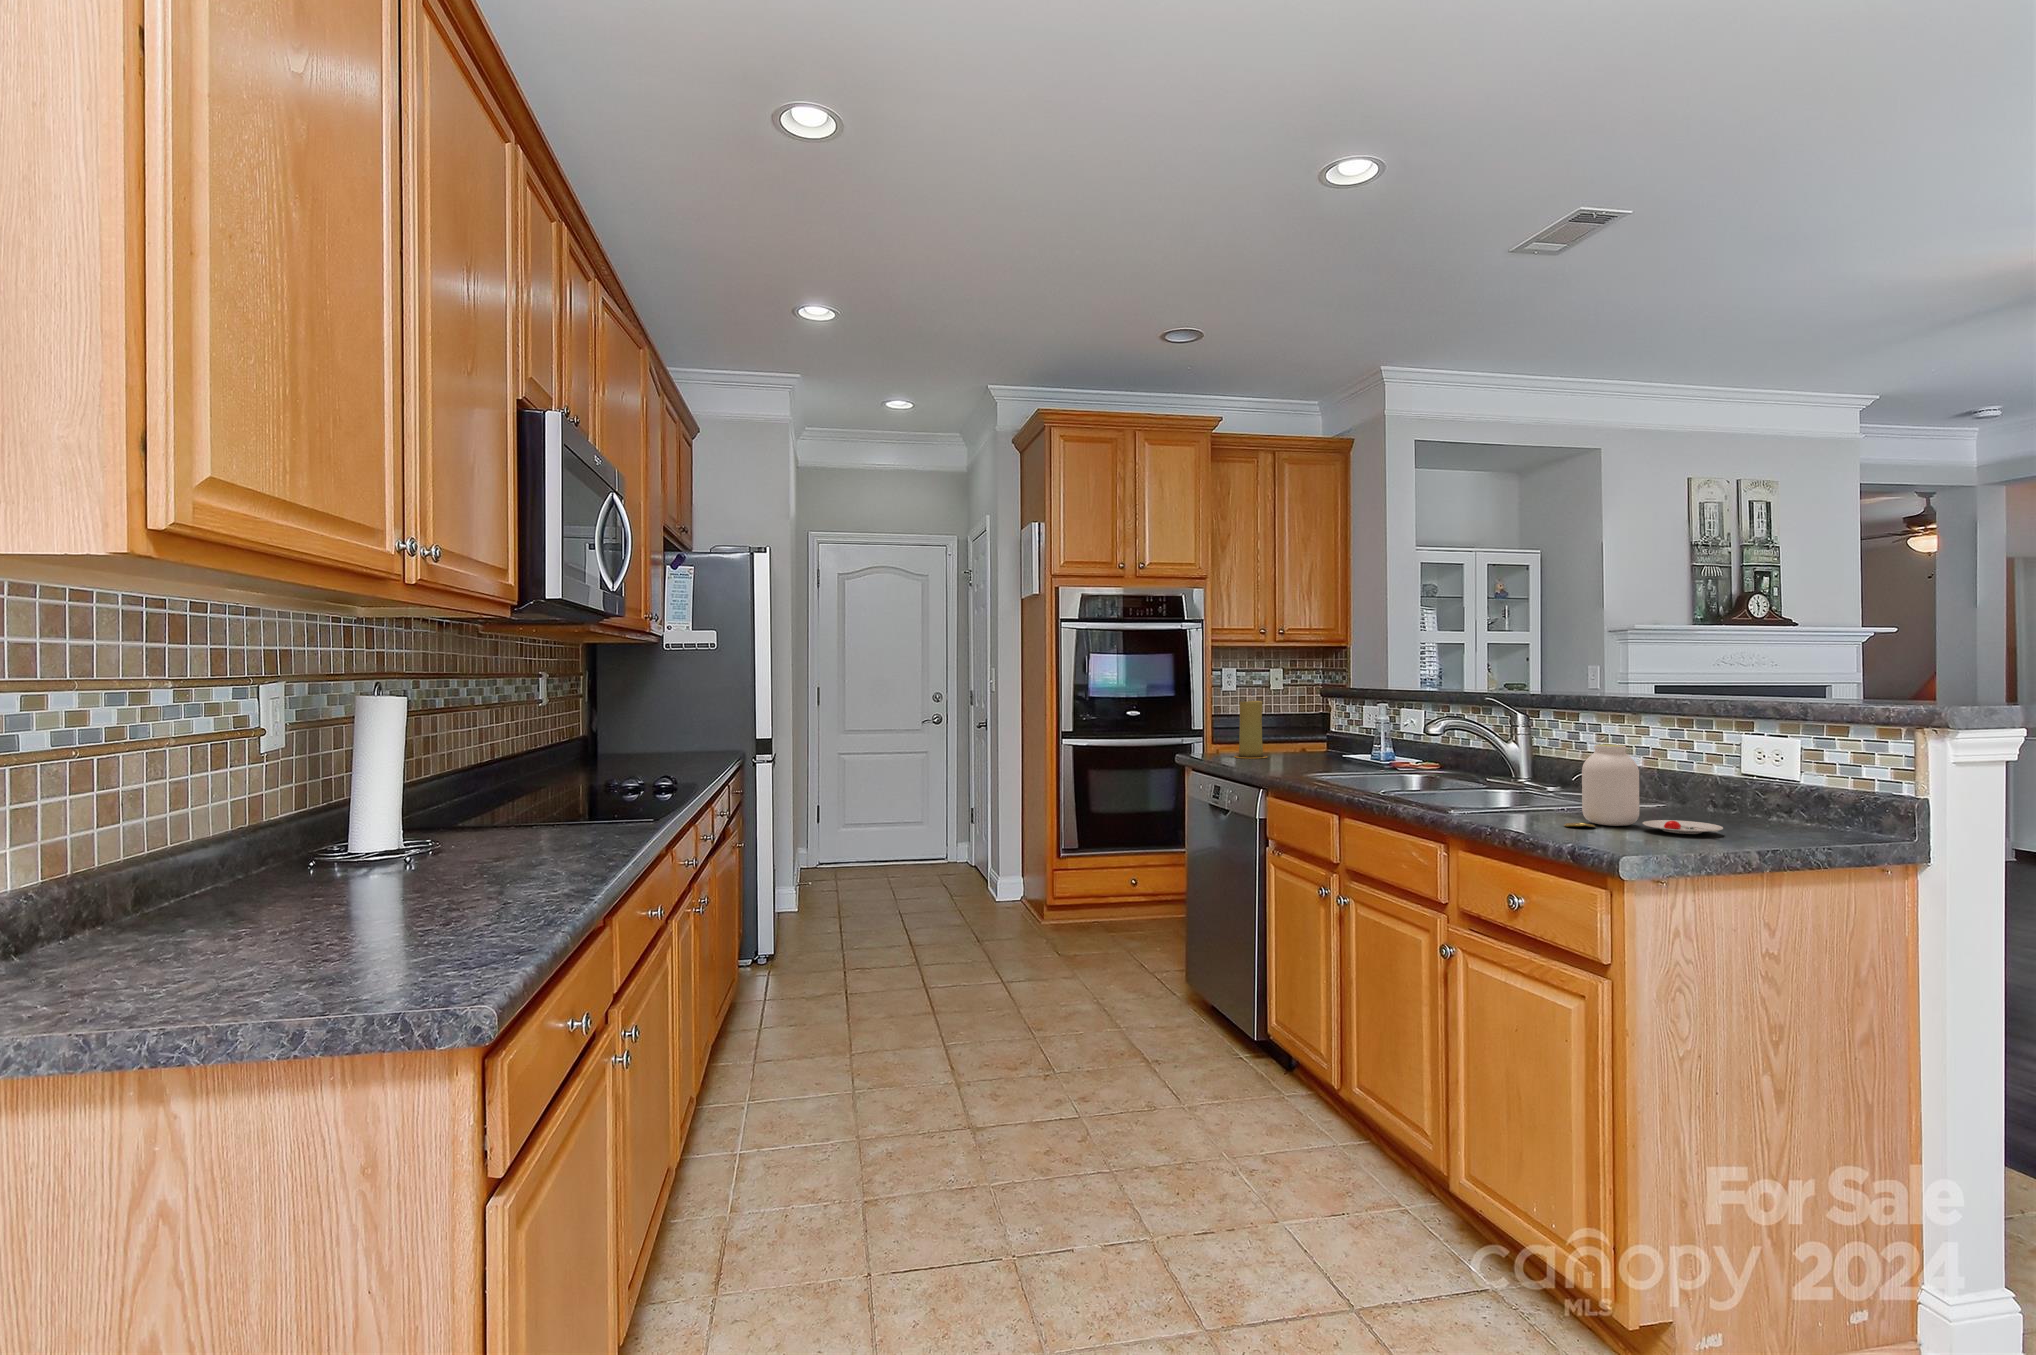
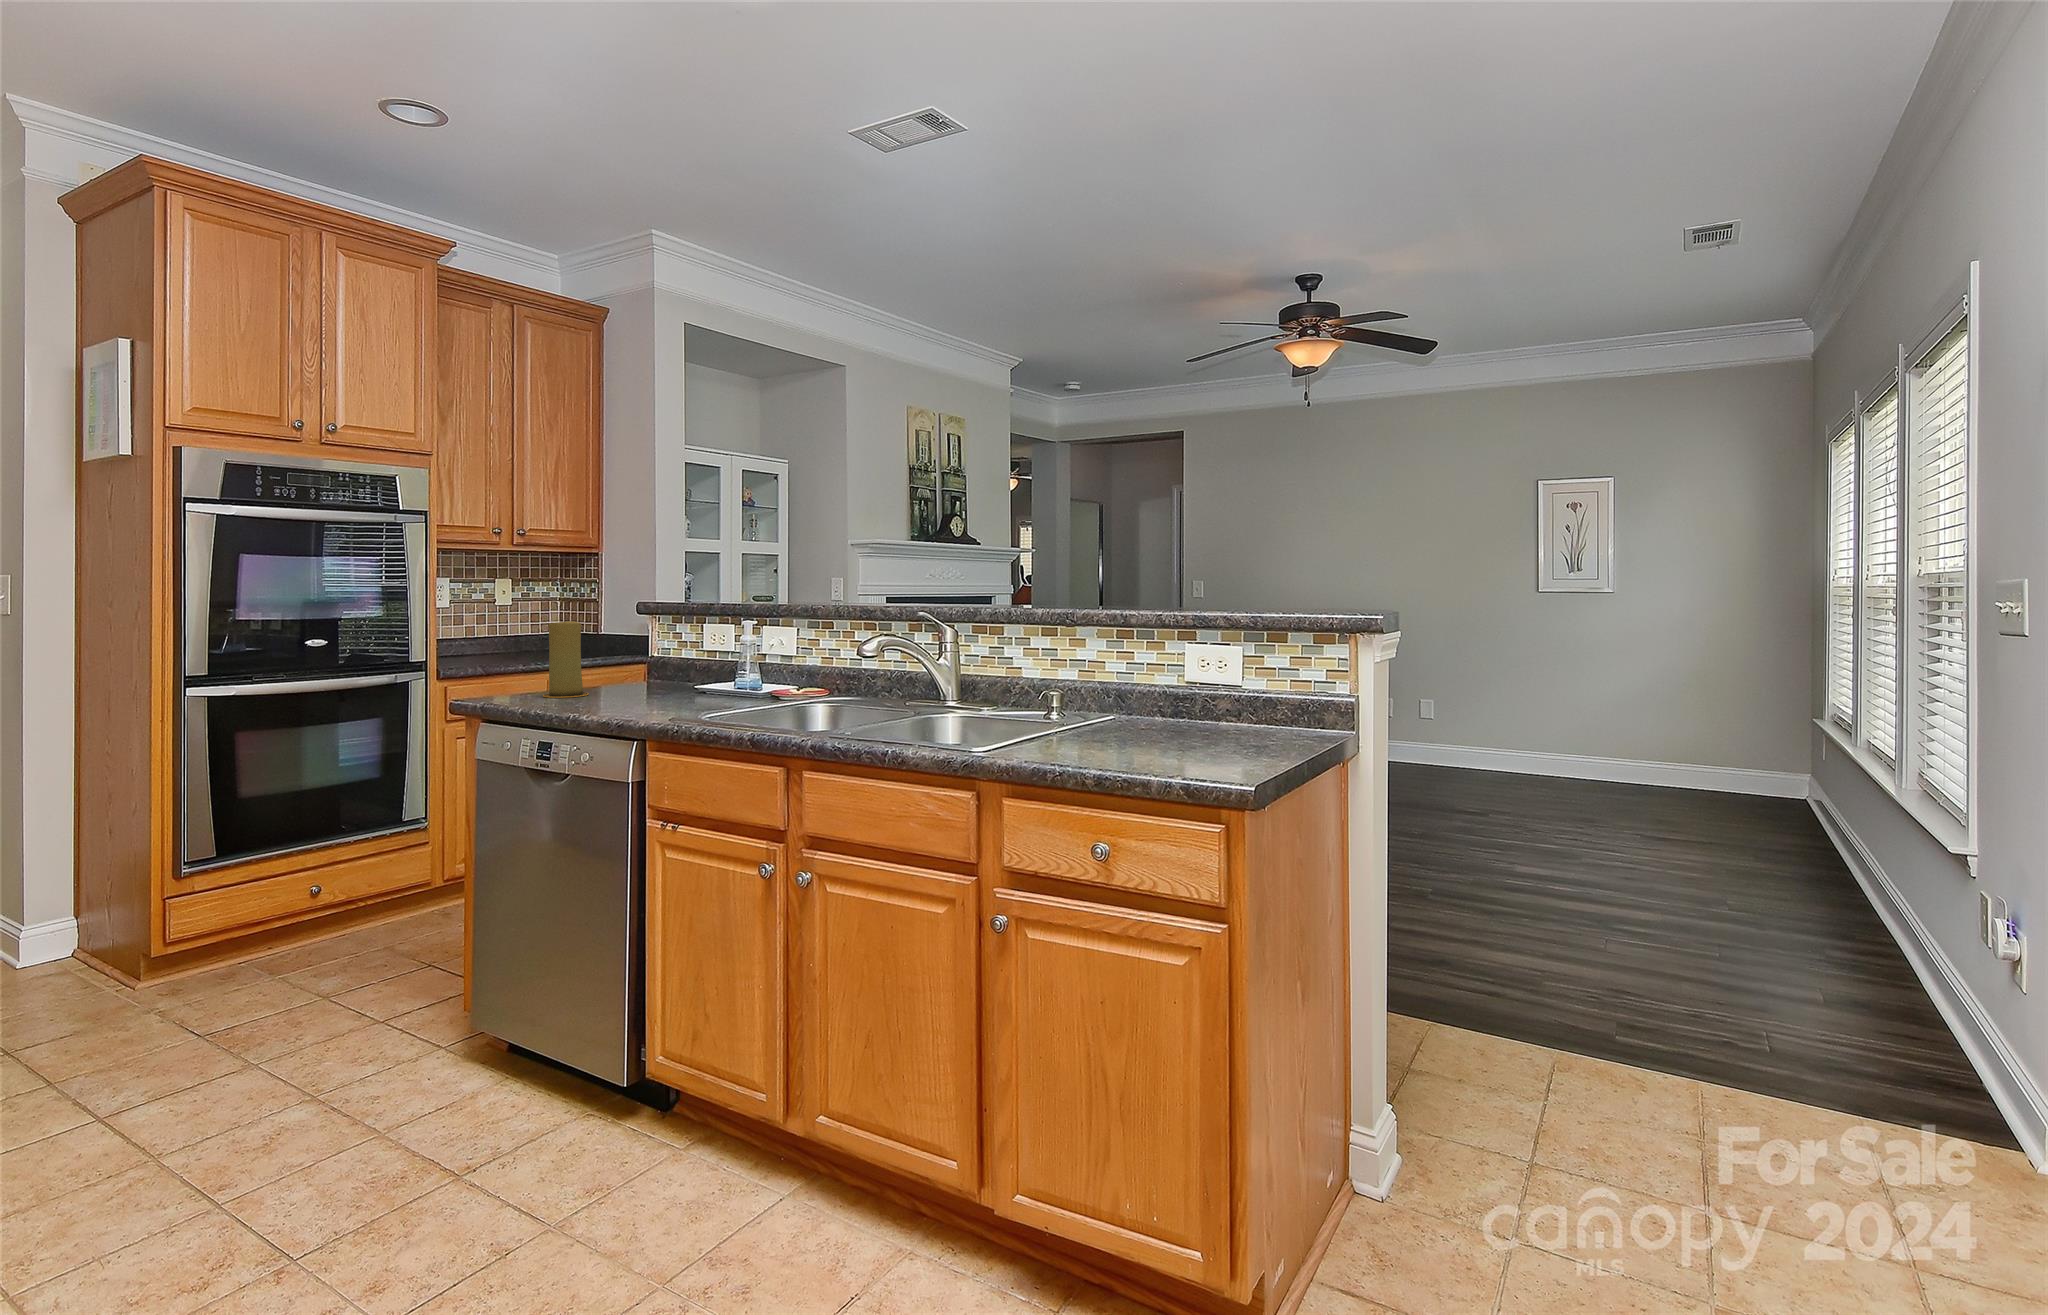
jar: present [1564,745,1723,834] -> none [1101,661,1238,751]

